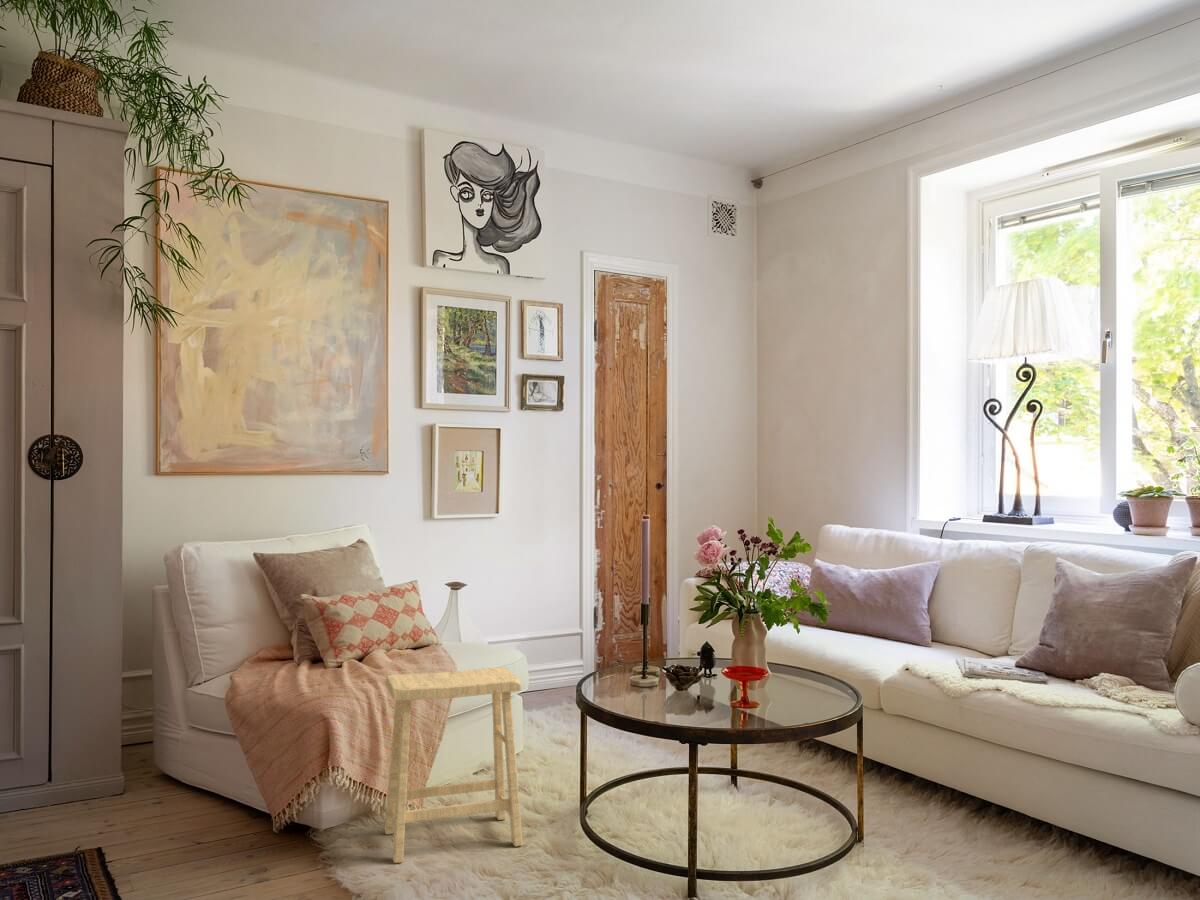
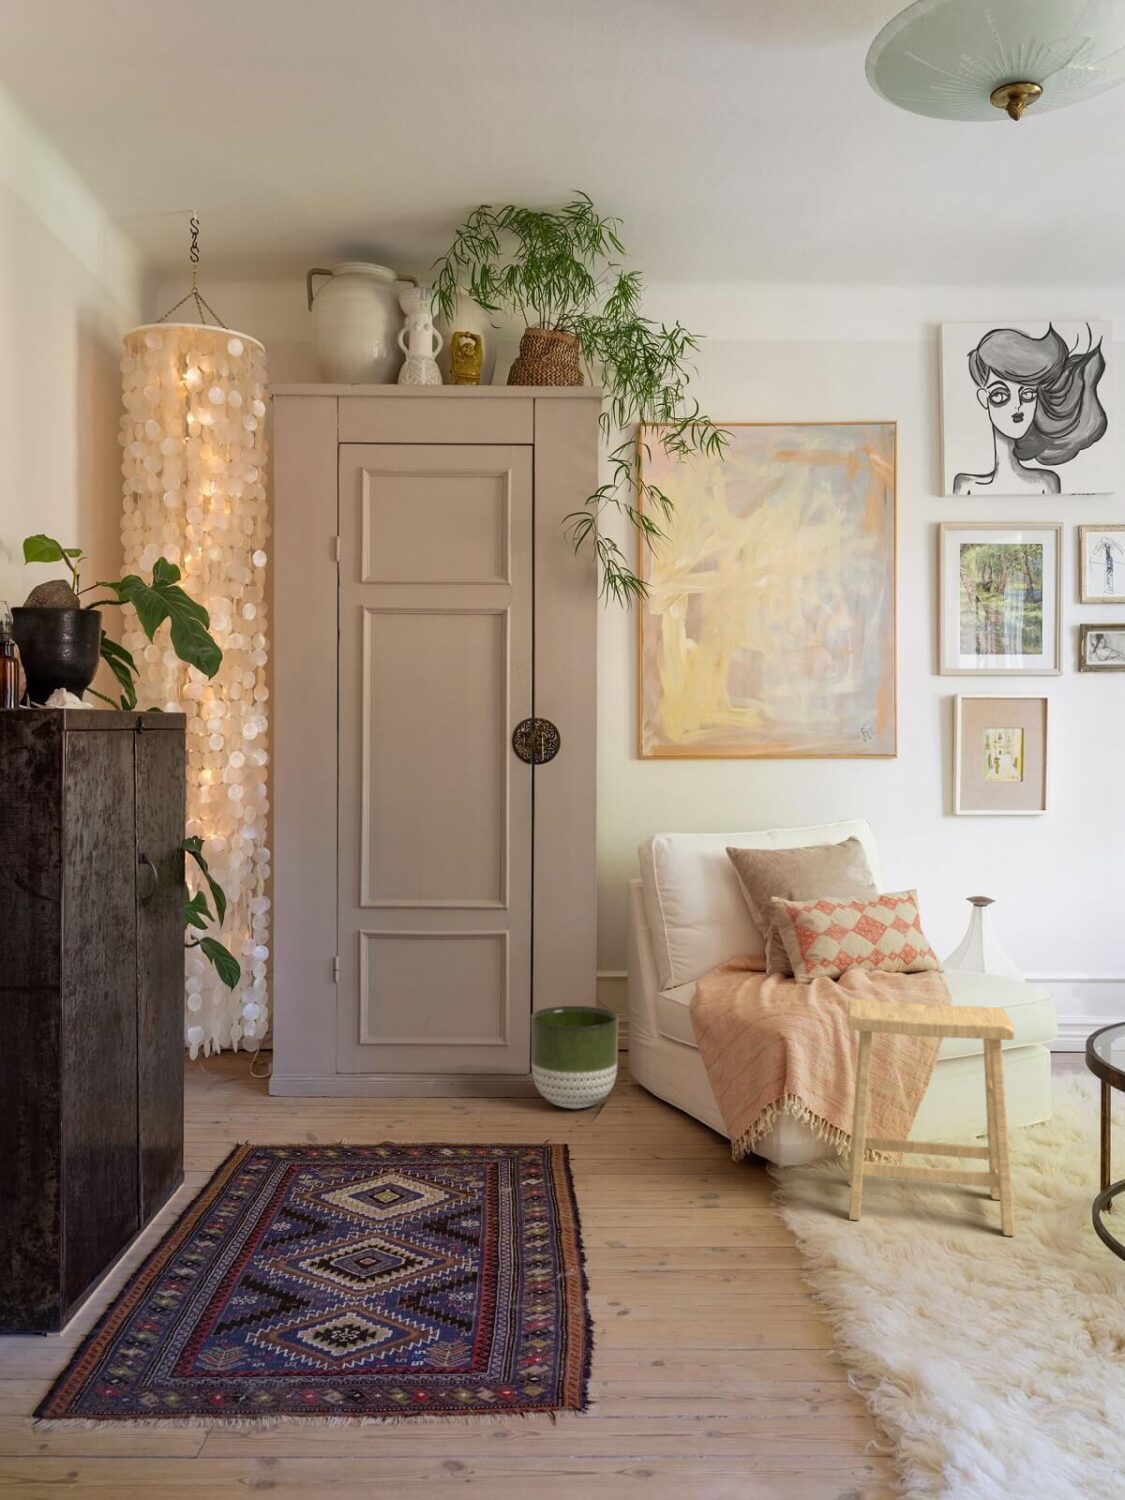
planter: none [52,716,150,820] -> present [531,1006,618,1109]

